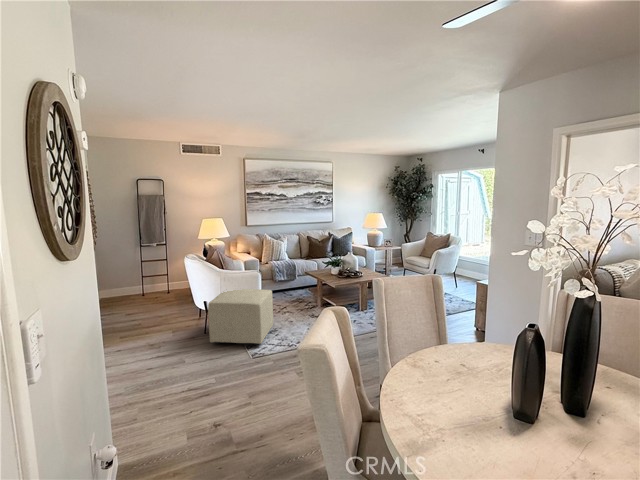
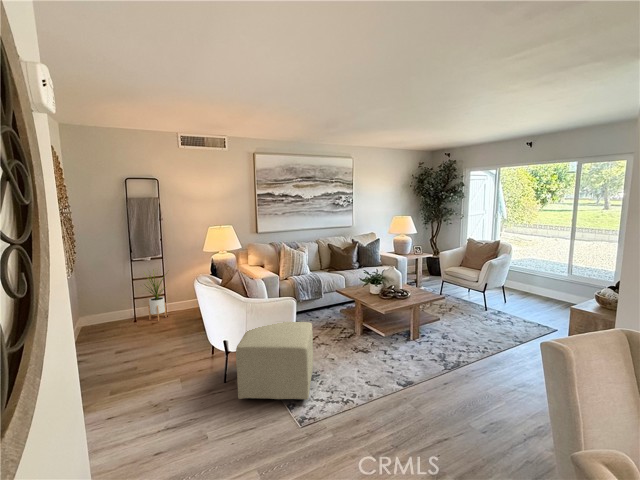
house plant: none [146,250,173,295] -> present [144,270,167,321]

